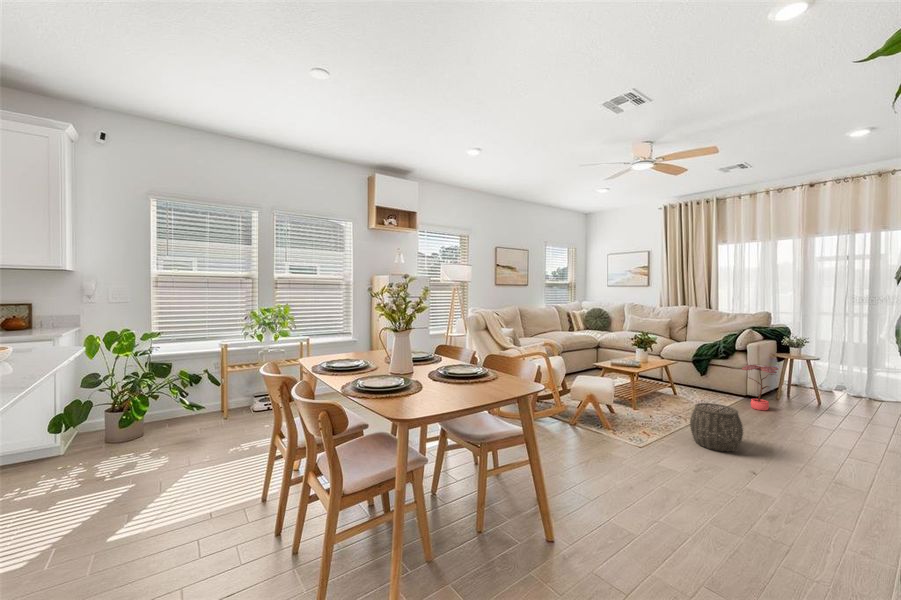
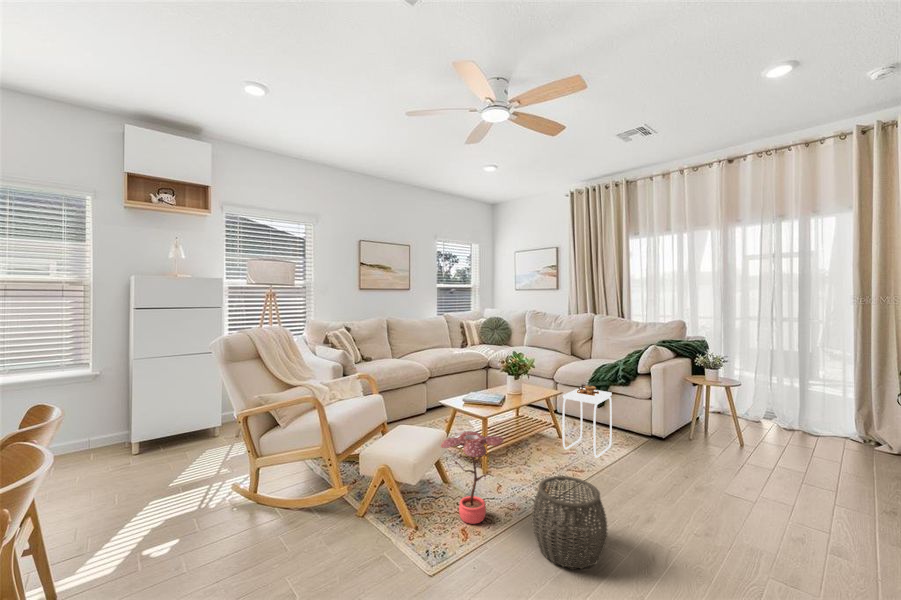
side table: none [682,355,719,406] -> present [562,385,612,458]
potted plant: present [742,364,778,410] -> present [441,431,503,524]

